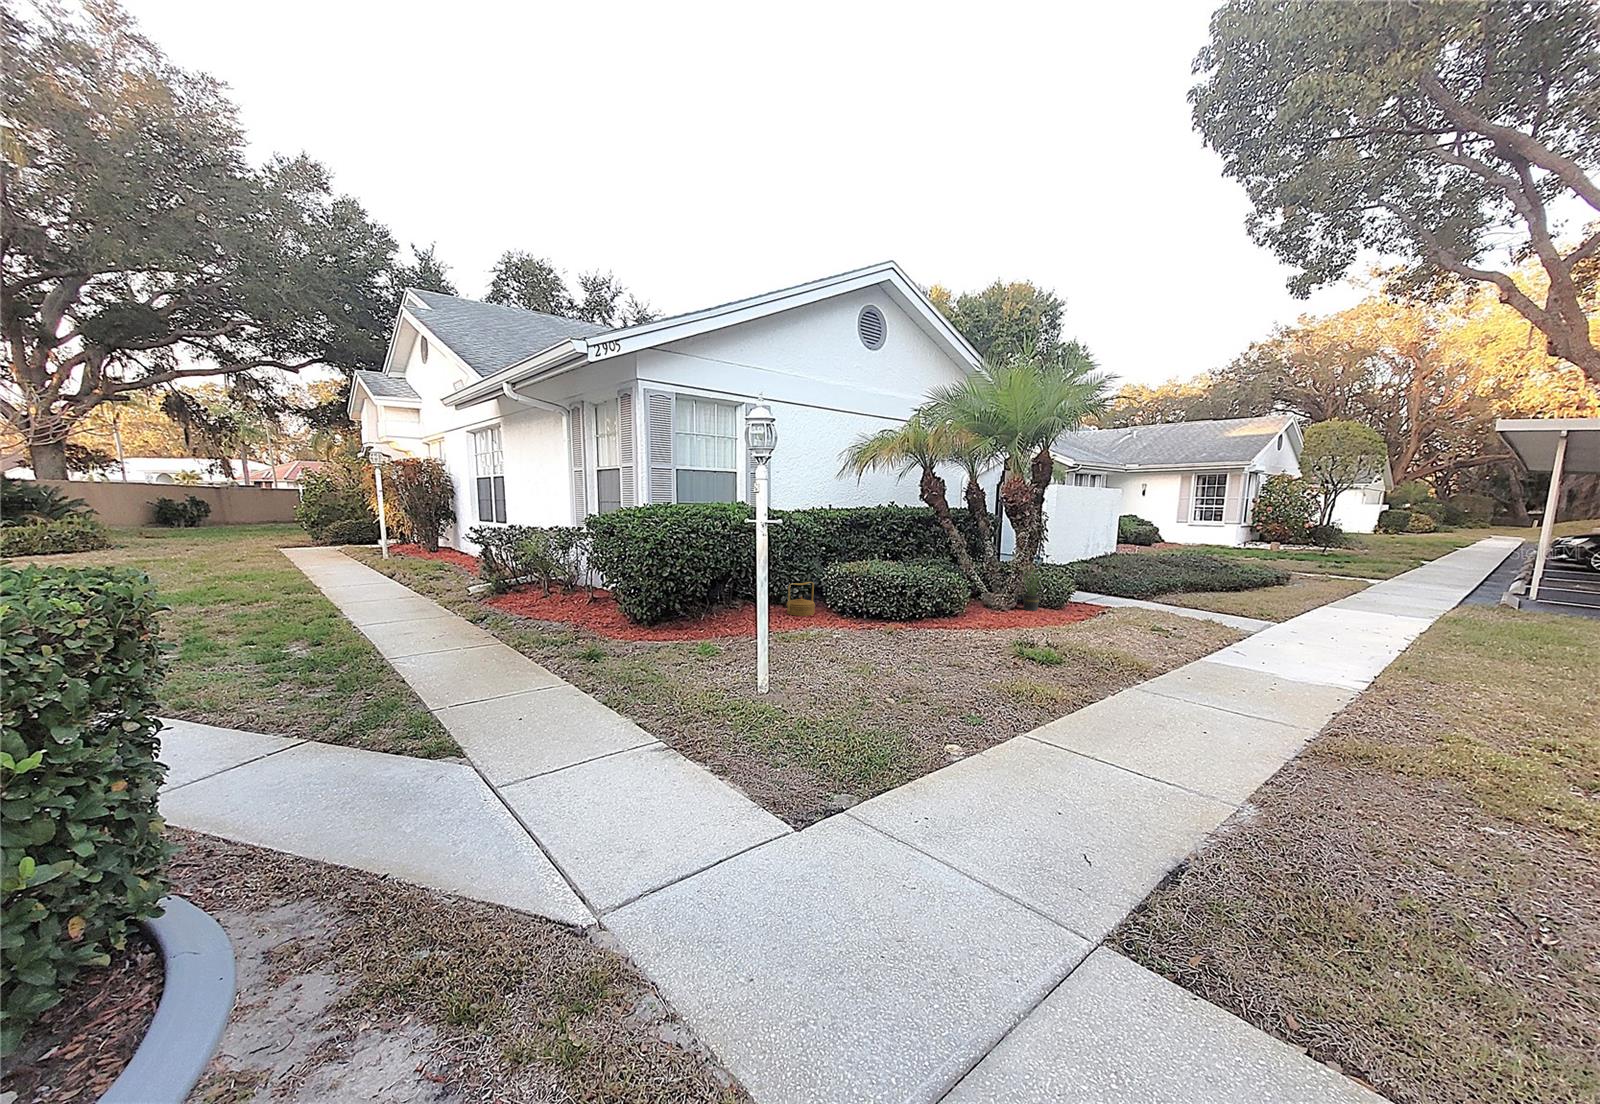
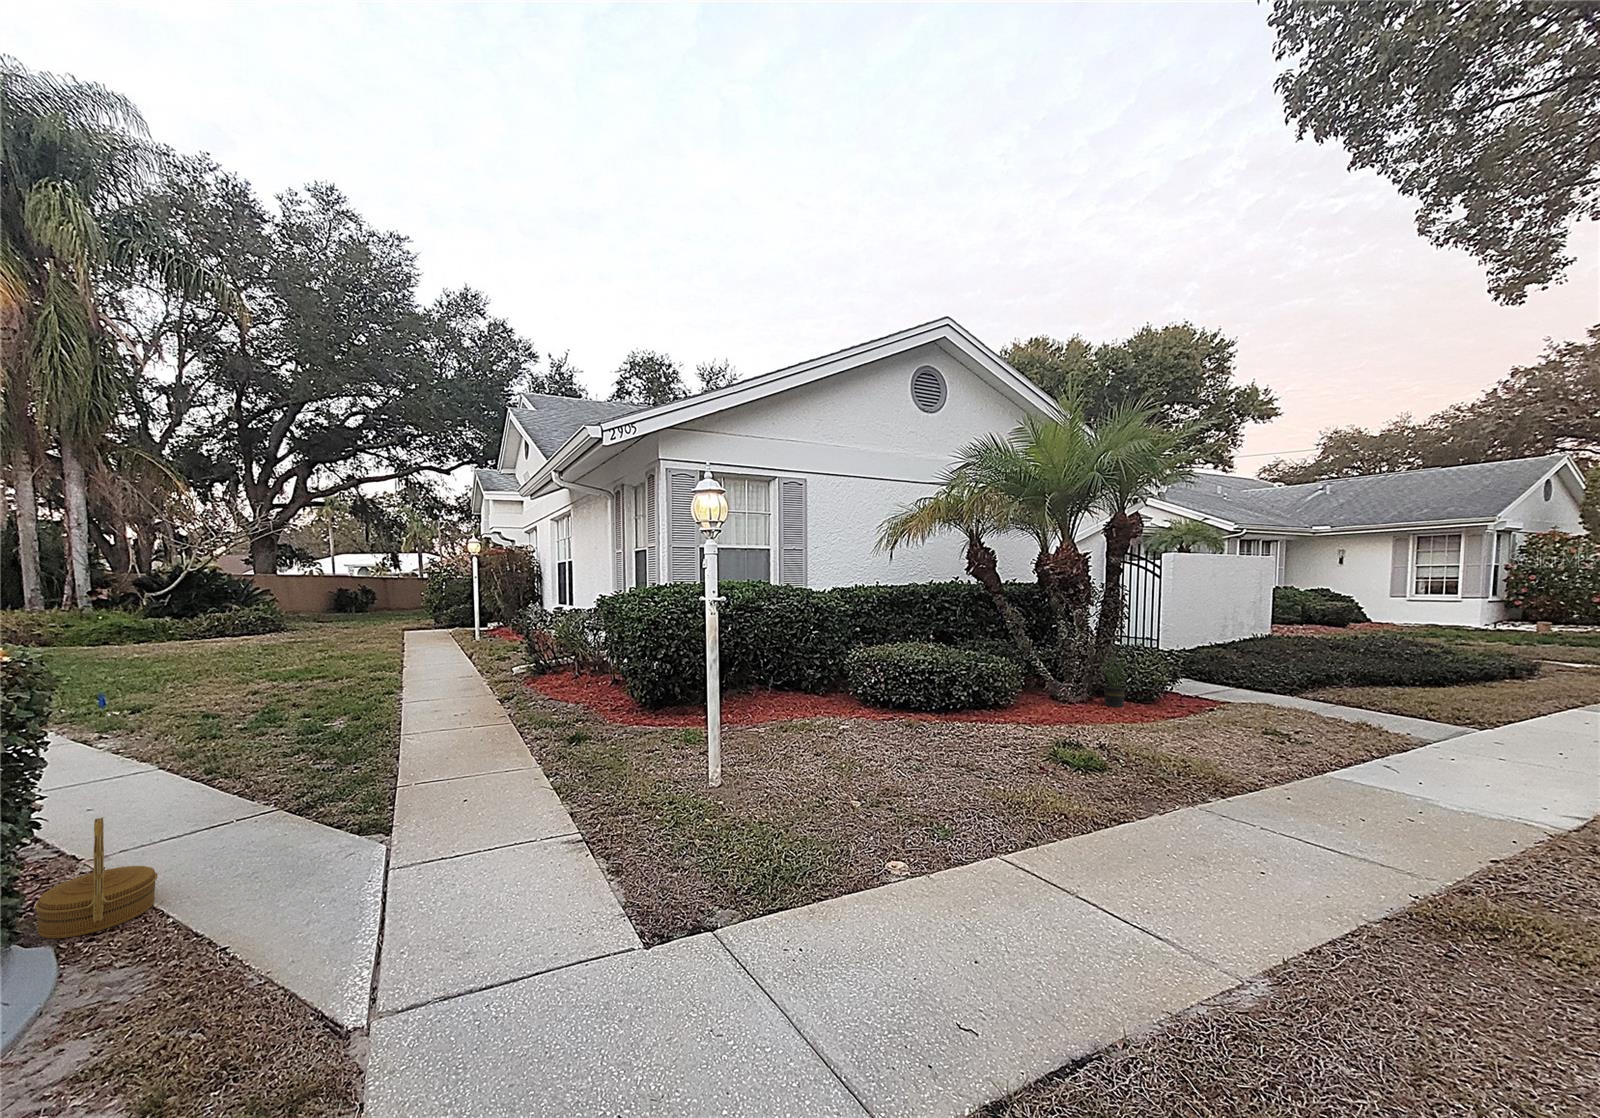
woven basket: present [787,582,815,616] -> present [35,818,158,939]

